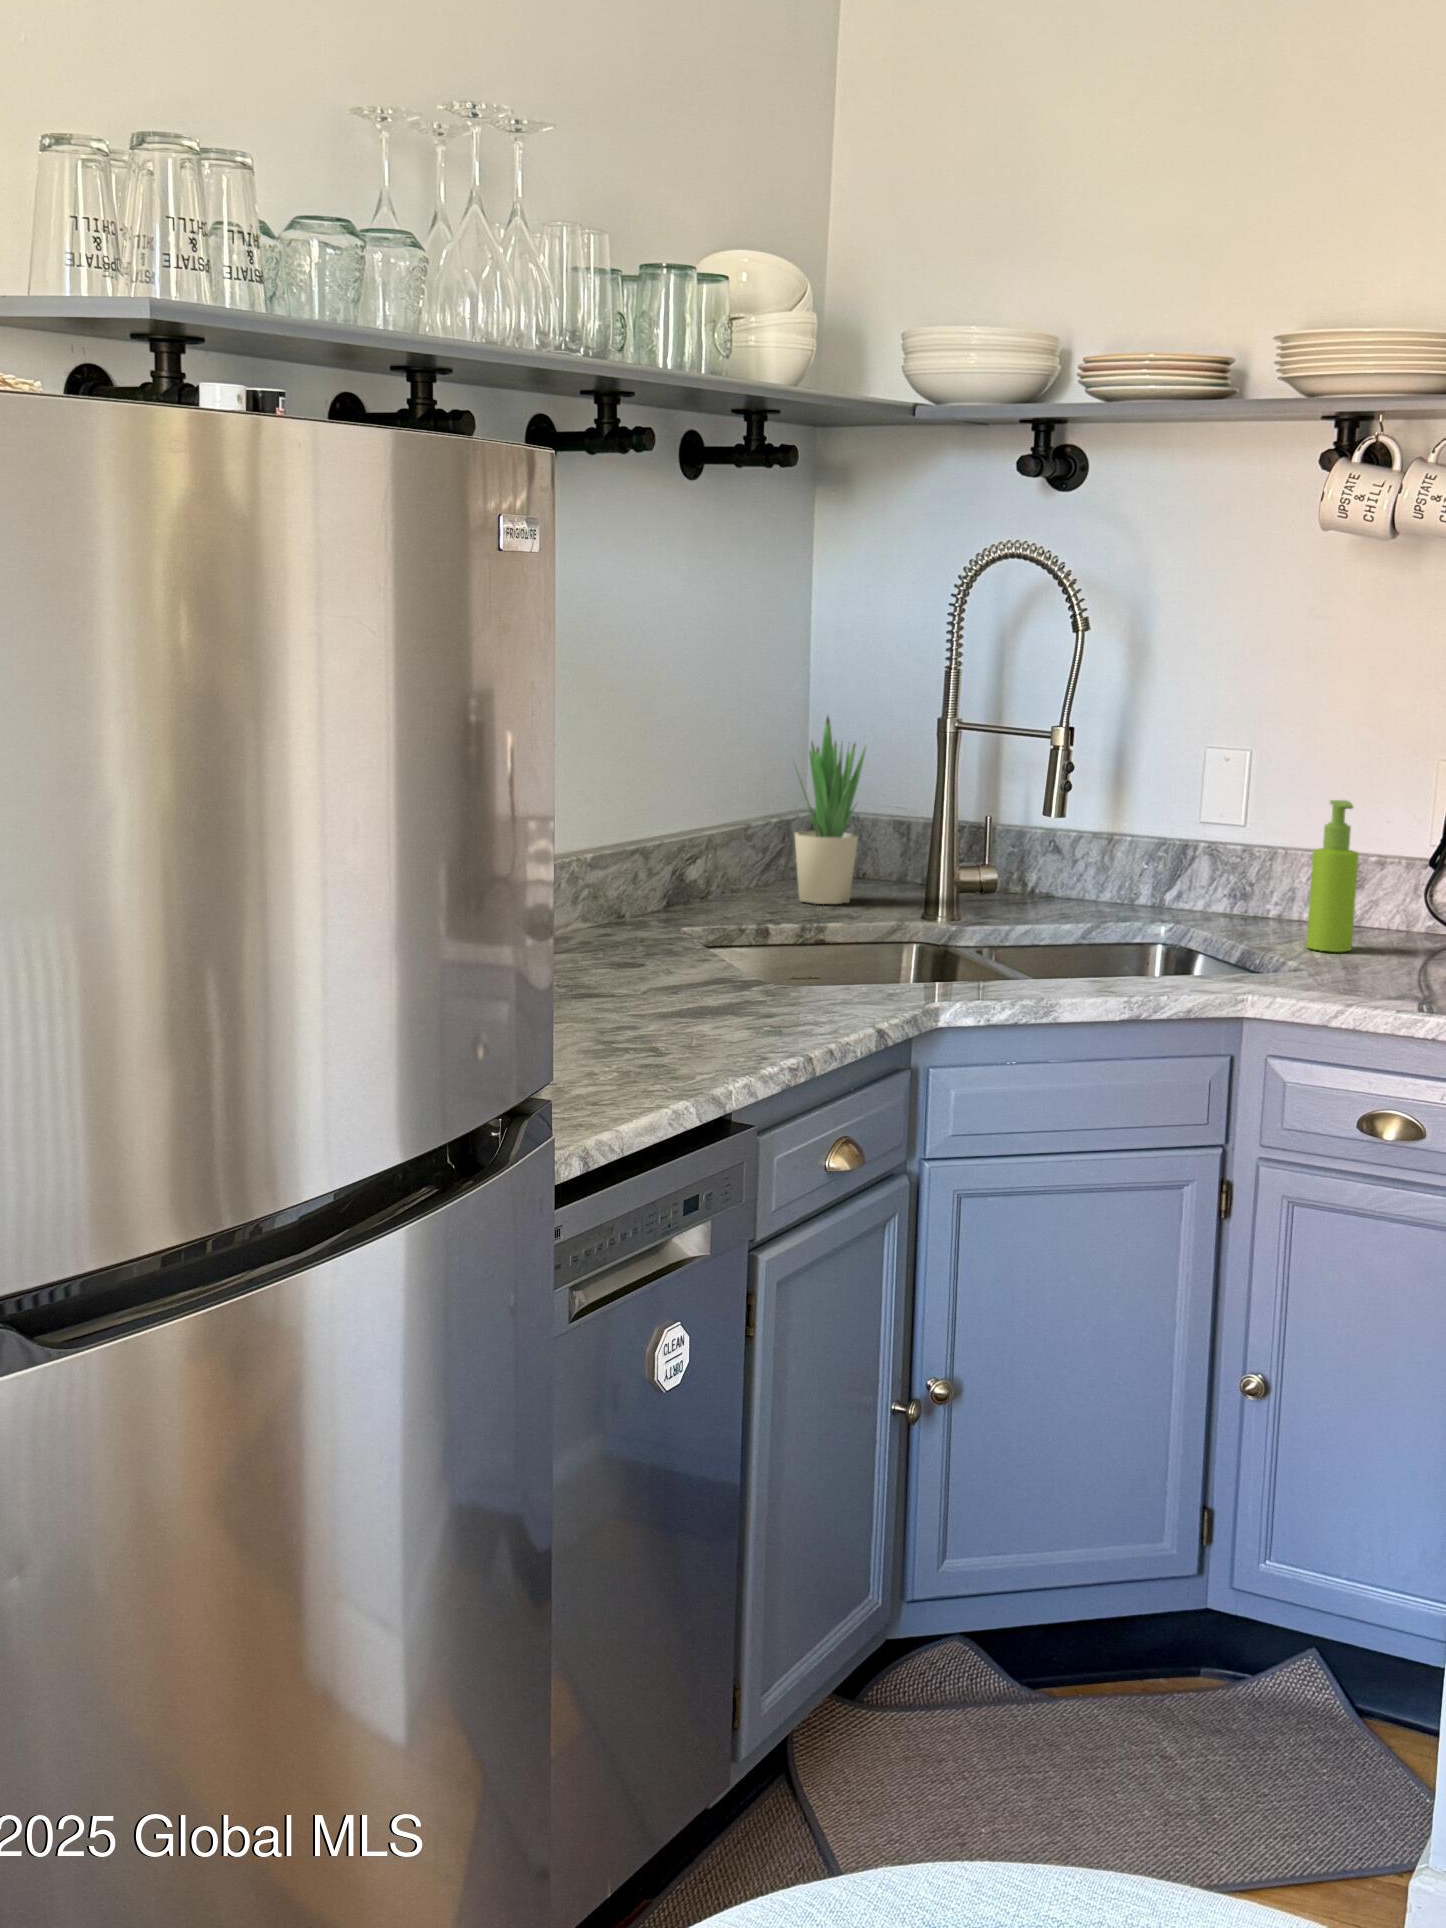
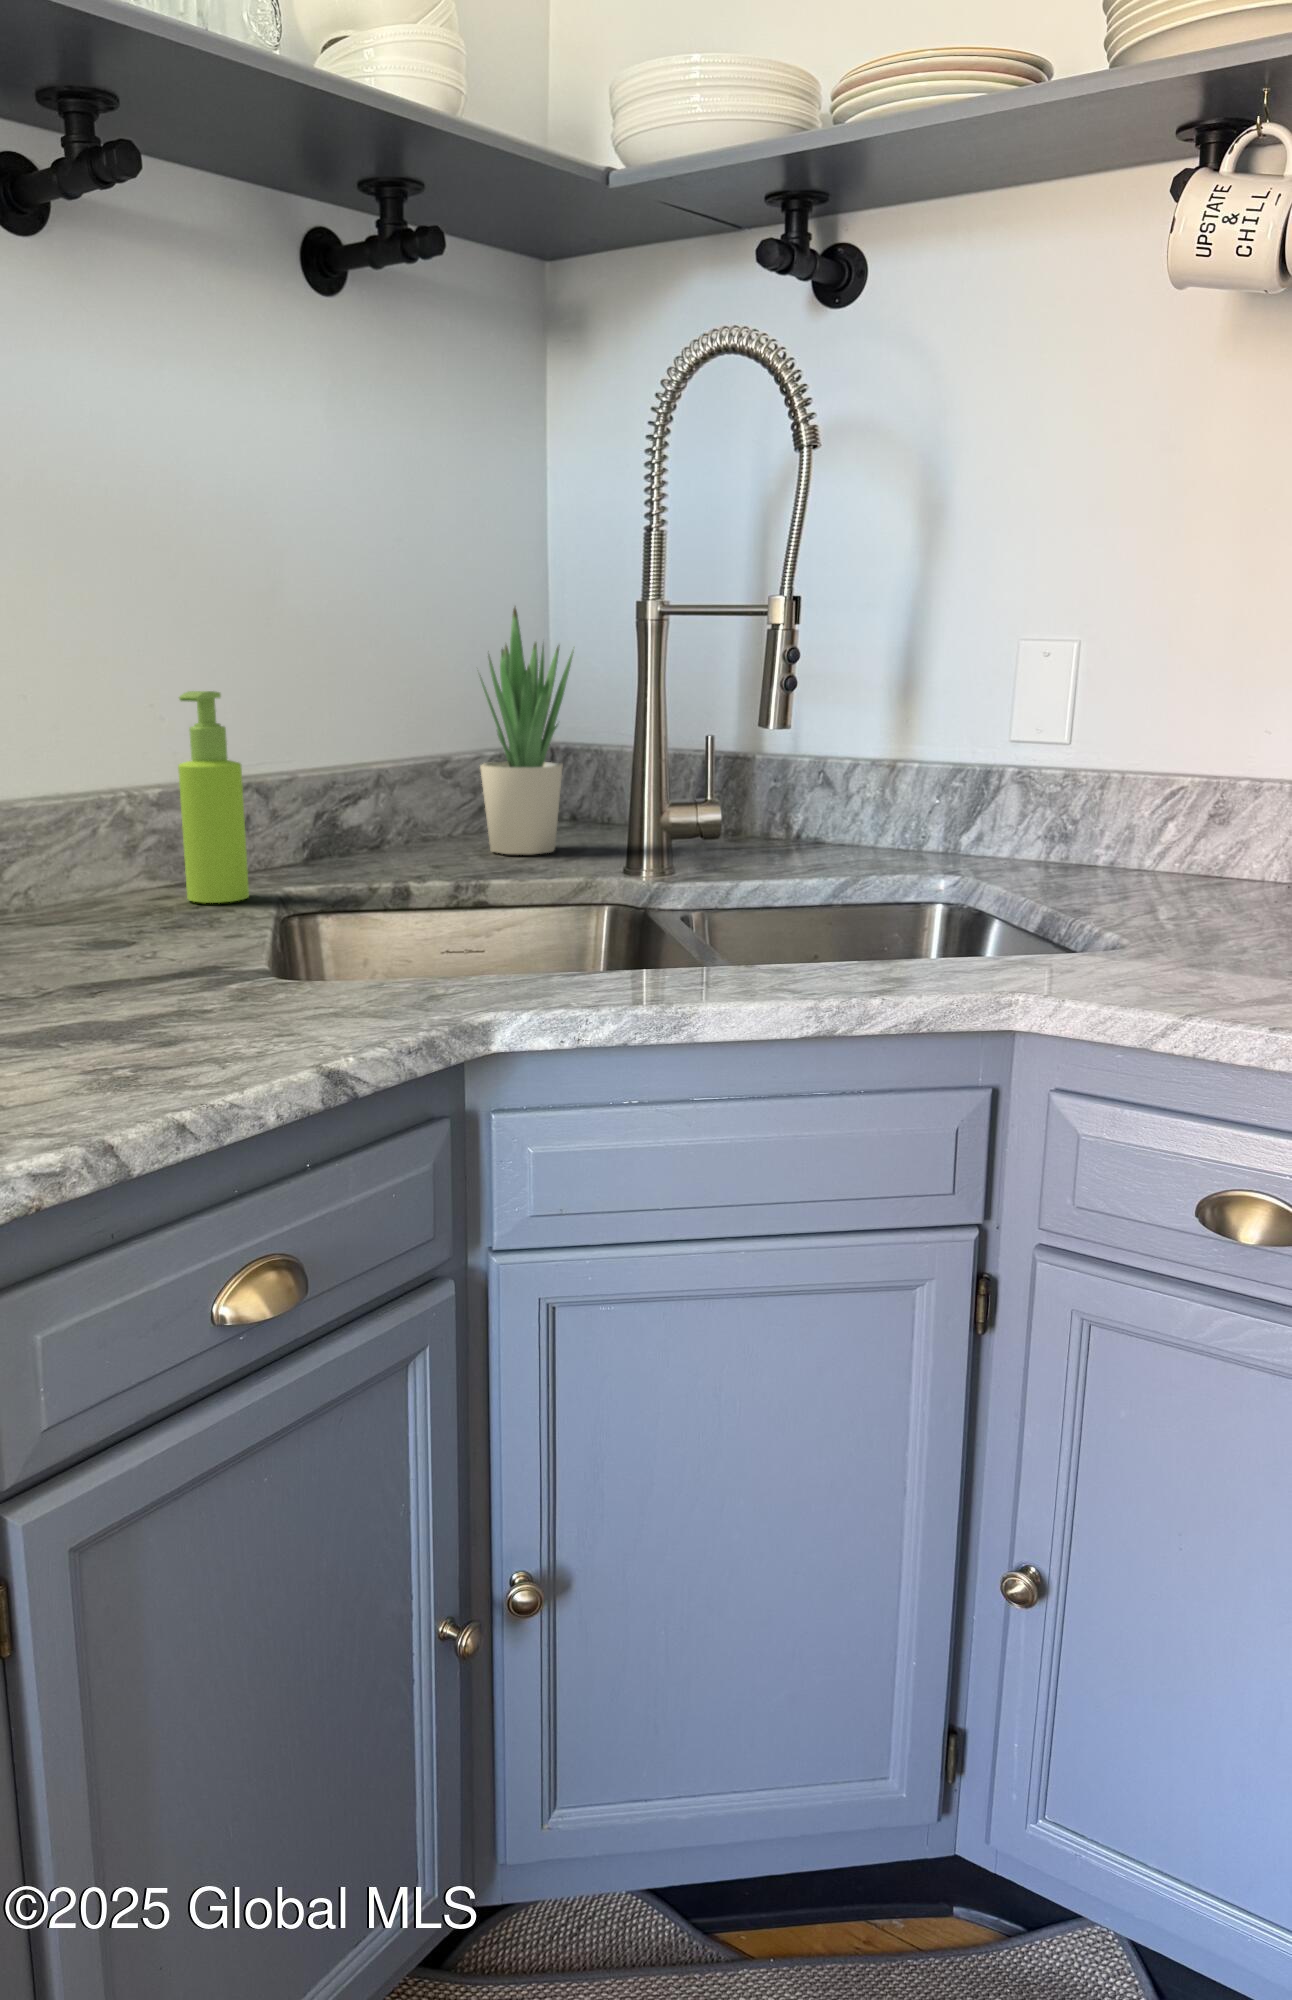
soap dispenser: present [1306,800,1359,952] -> present [178,691,249,903]

